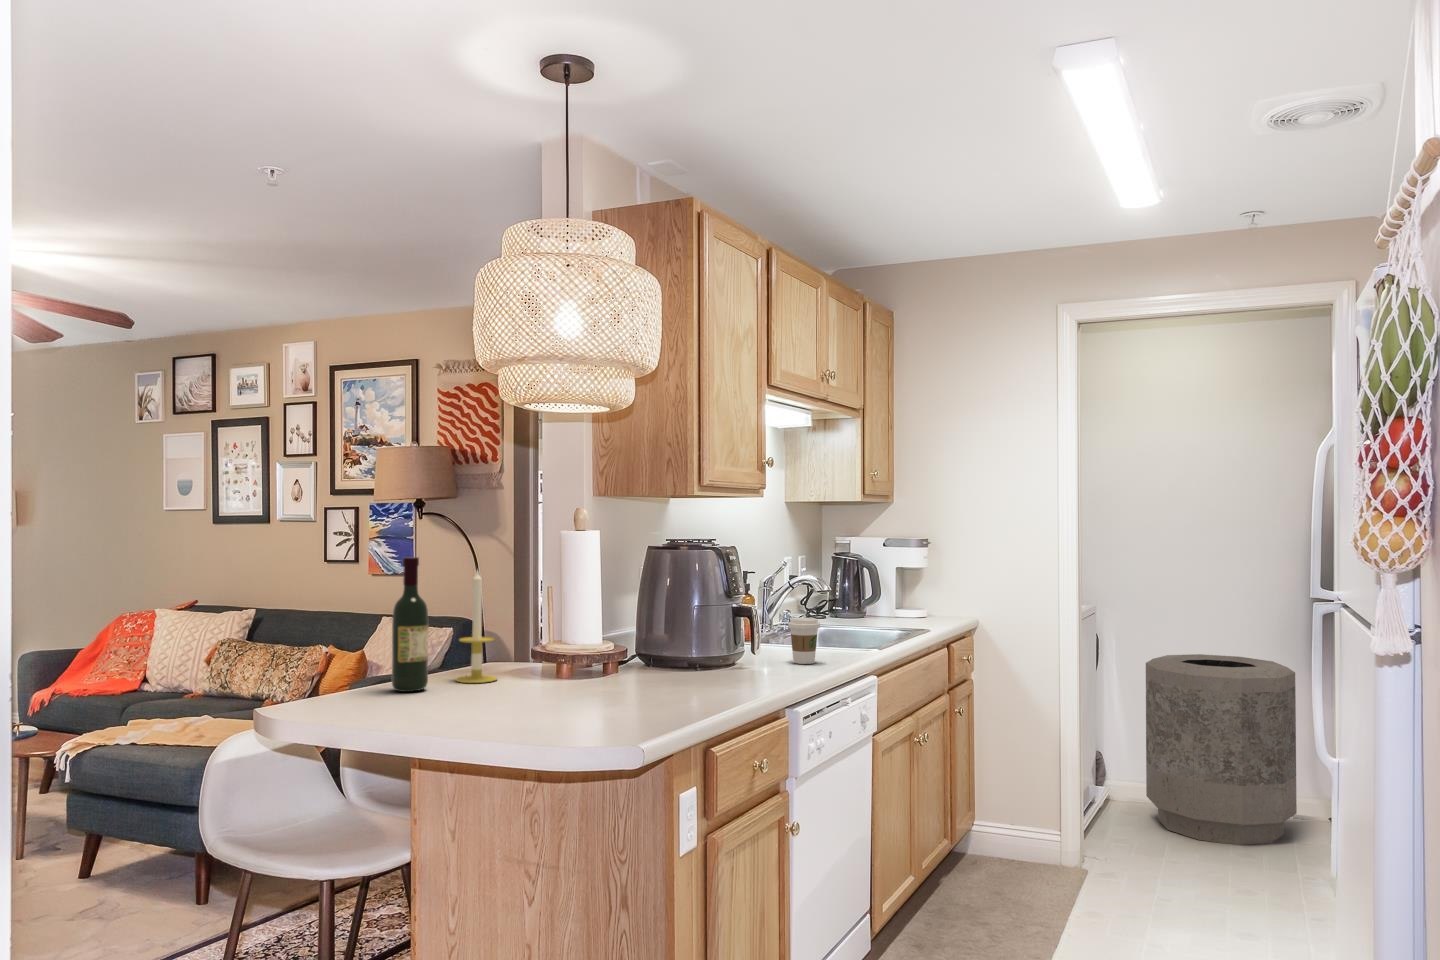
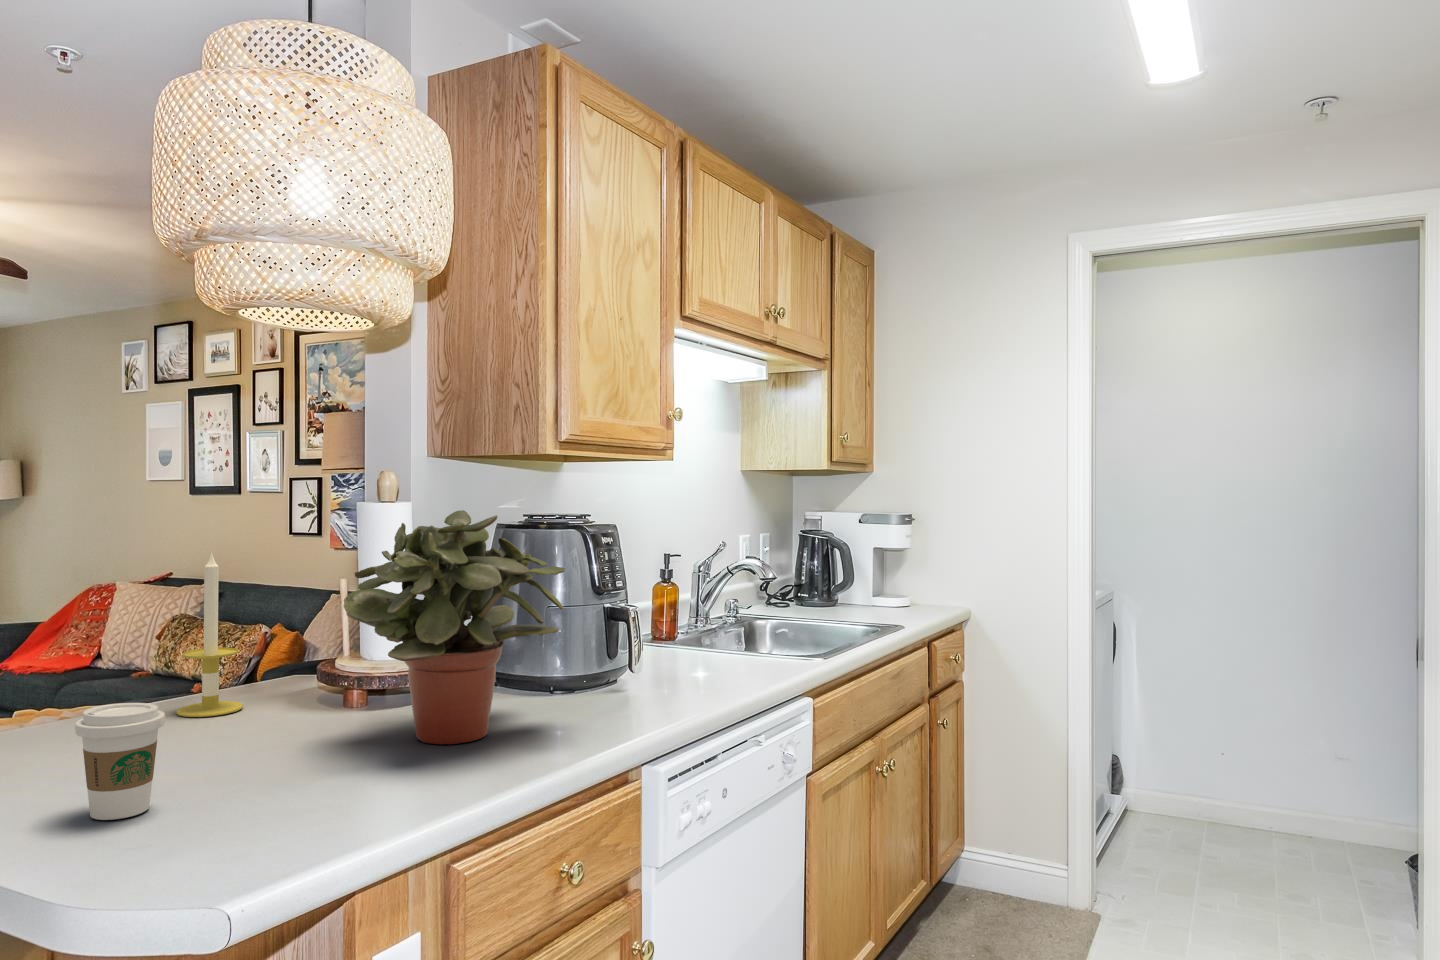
potted plant: none [596,538,740,693] -> present [344,510,565,744]
wine bottle: present [392,557,429,692] -> none [46,536,108,735]
coffee cup: present [788,618,820,664] -> present [75,703,165,820]
trash can: present [1146,654,1297,845] -> none [1170,651,1355,883]

